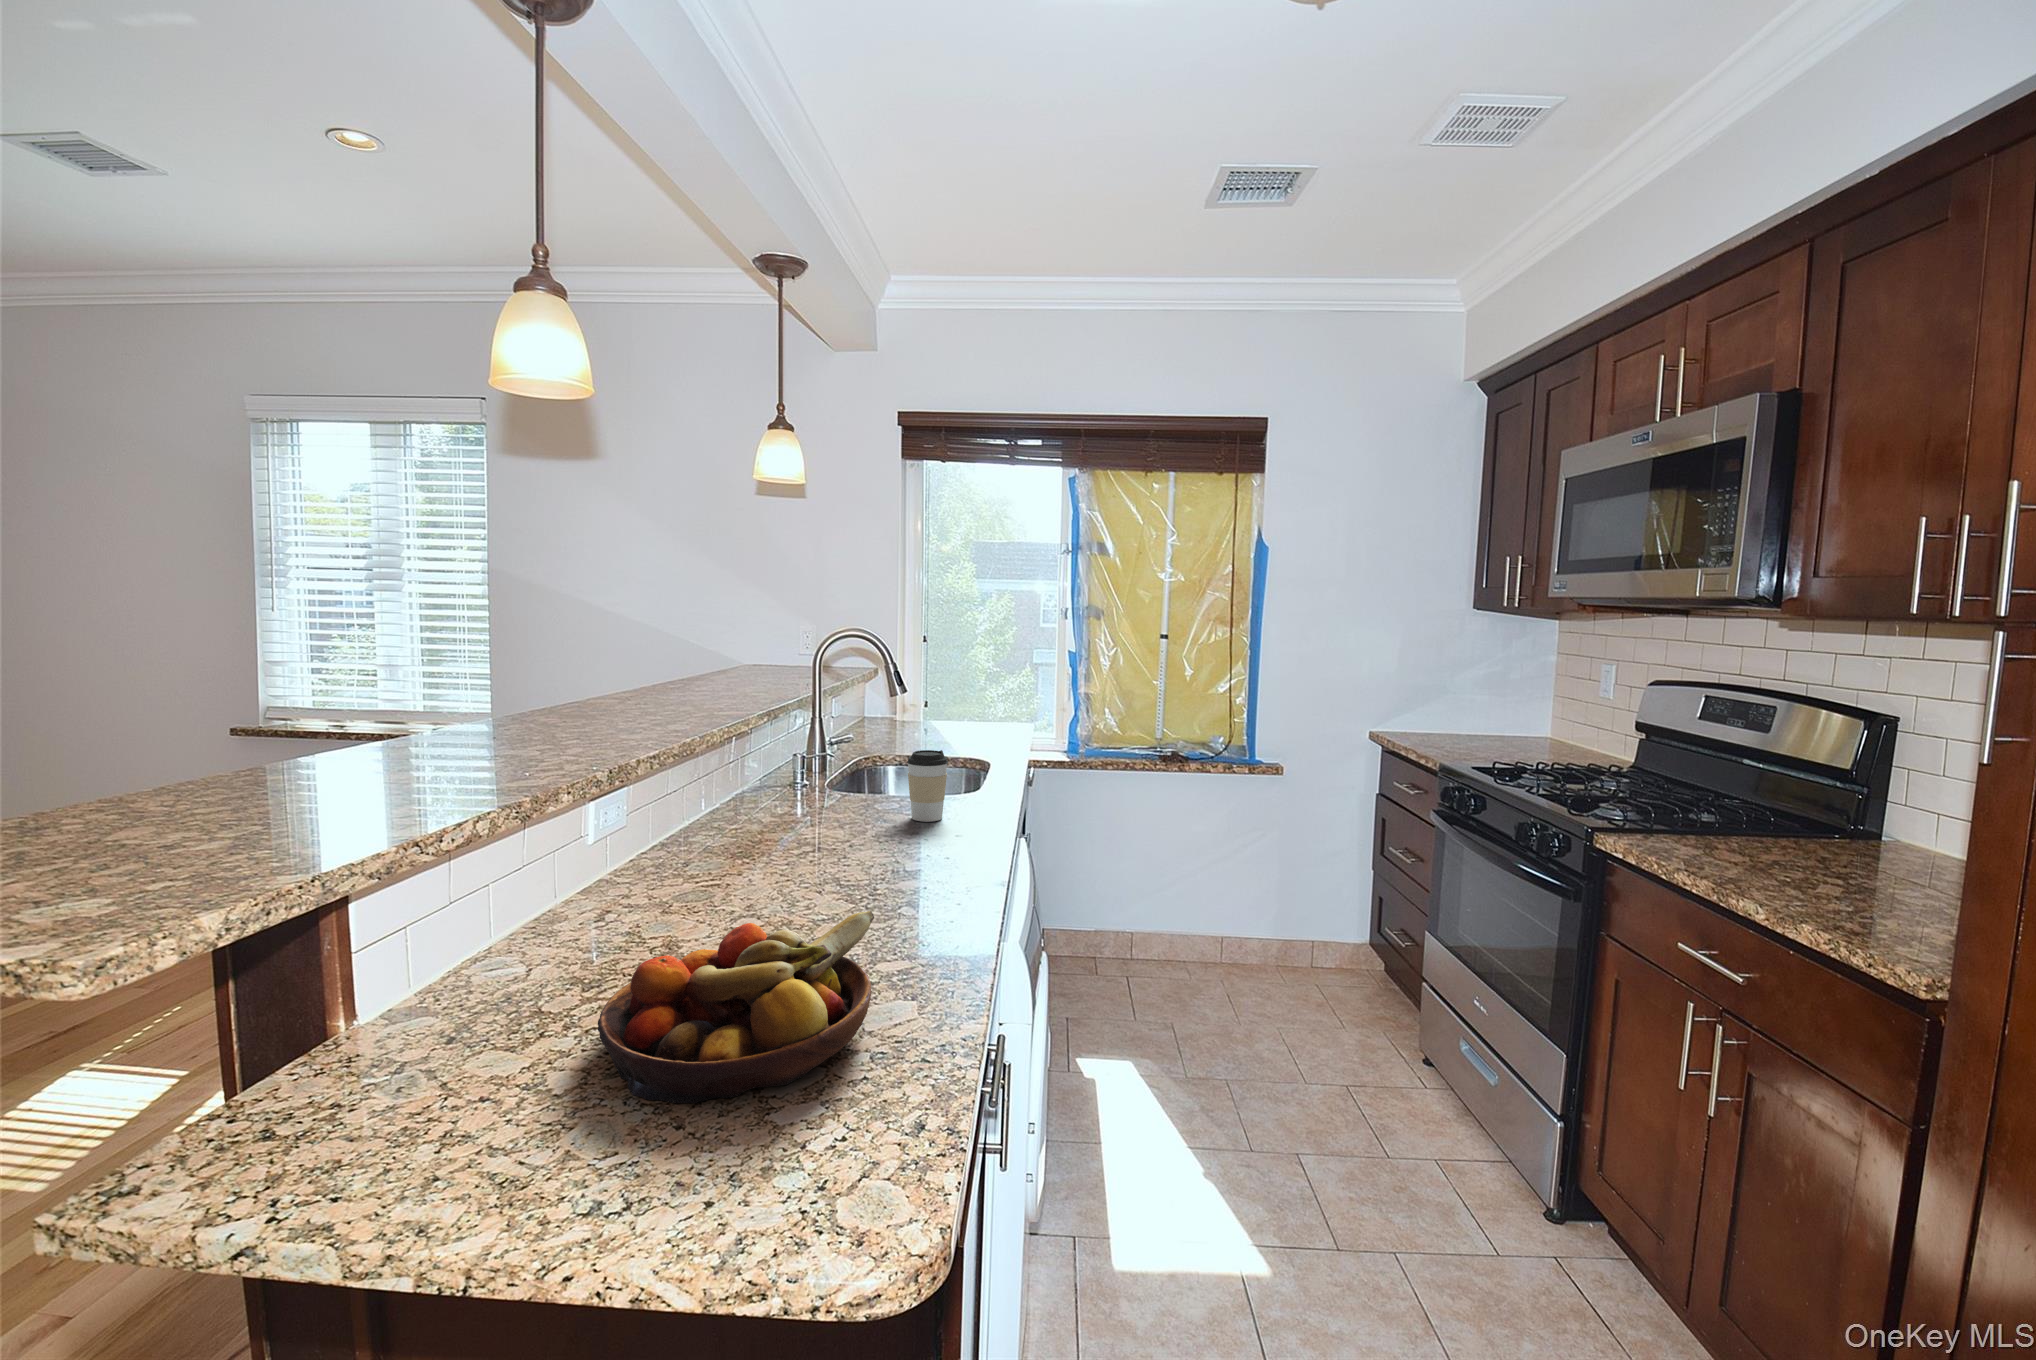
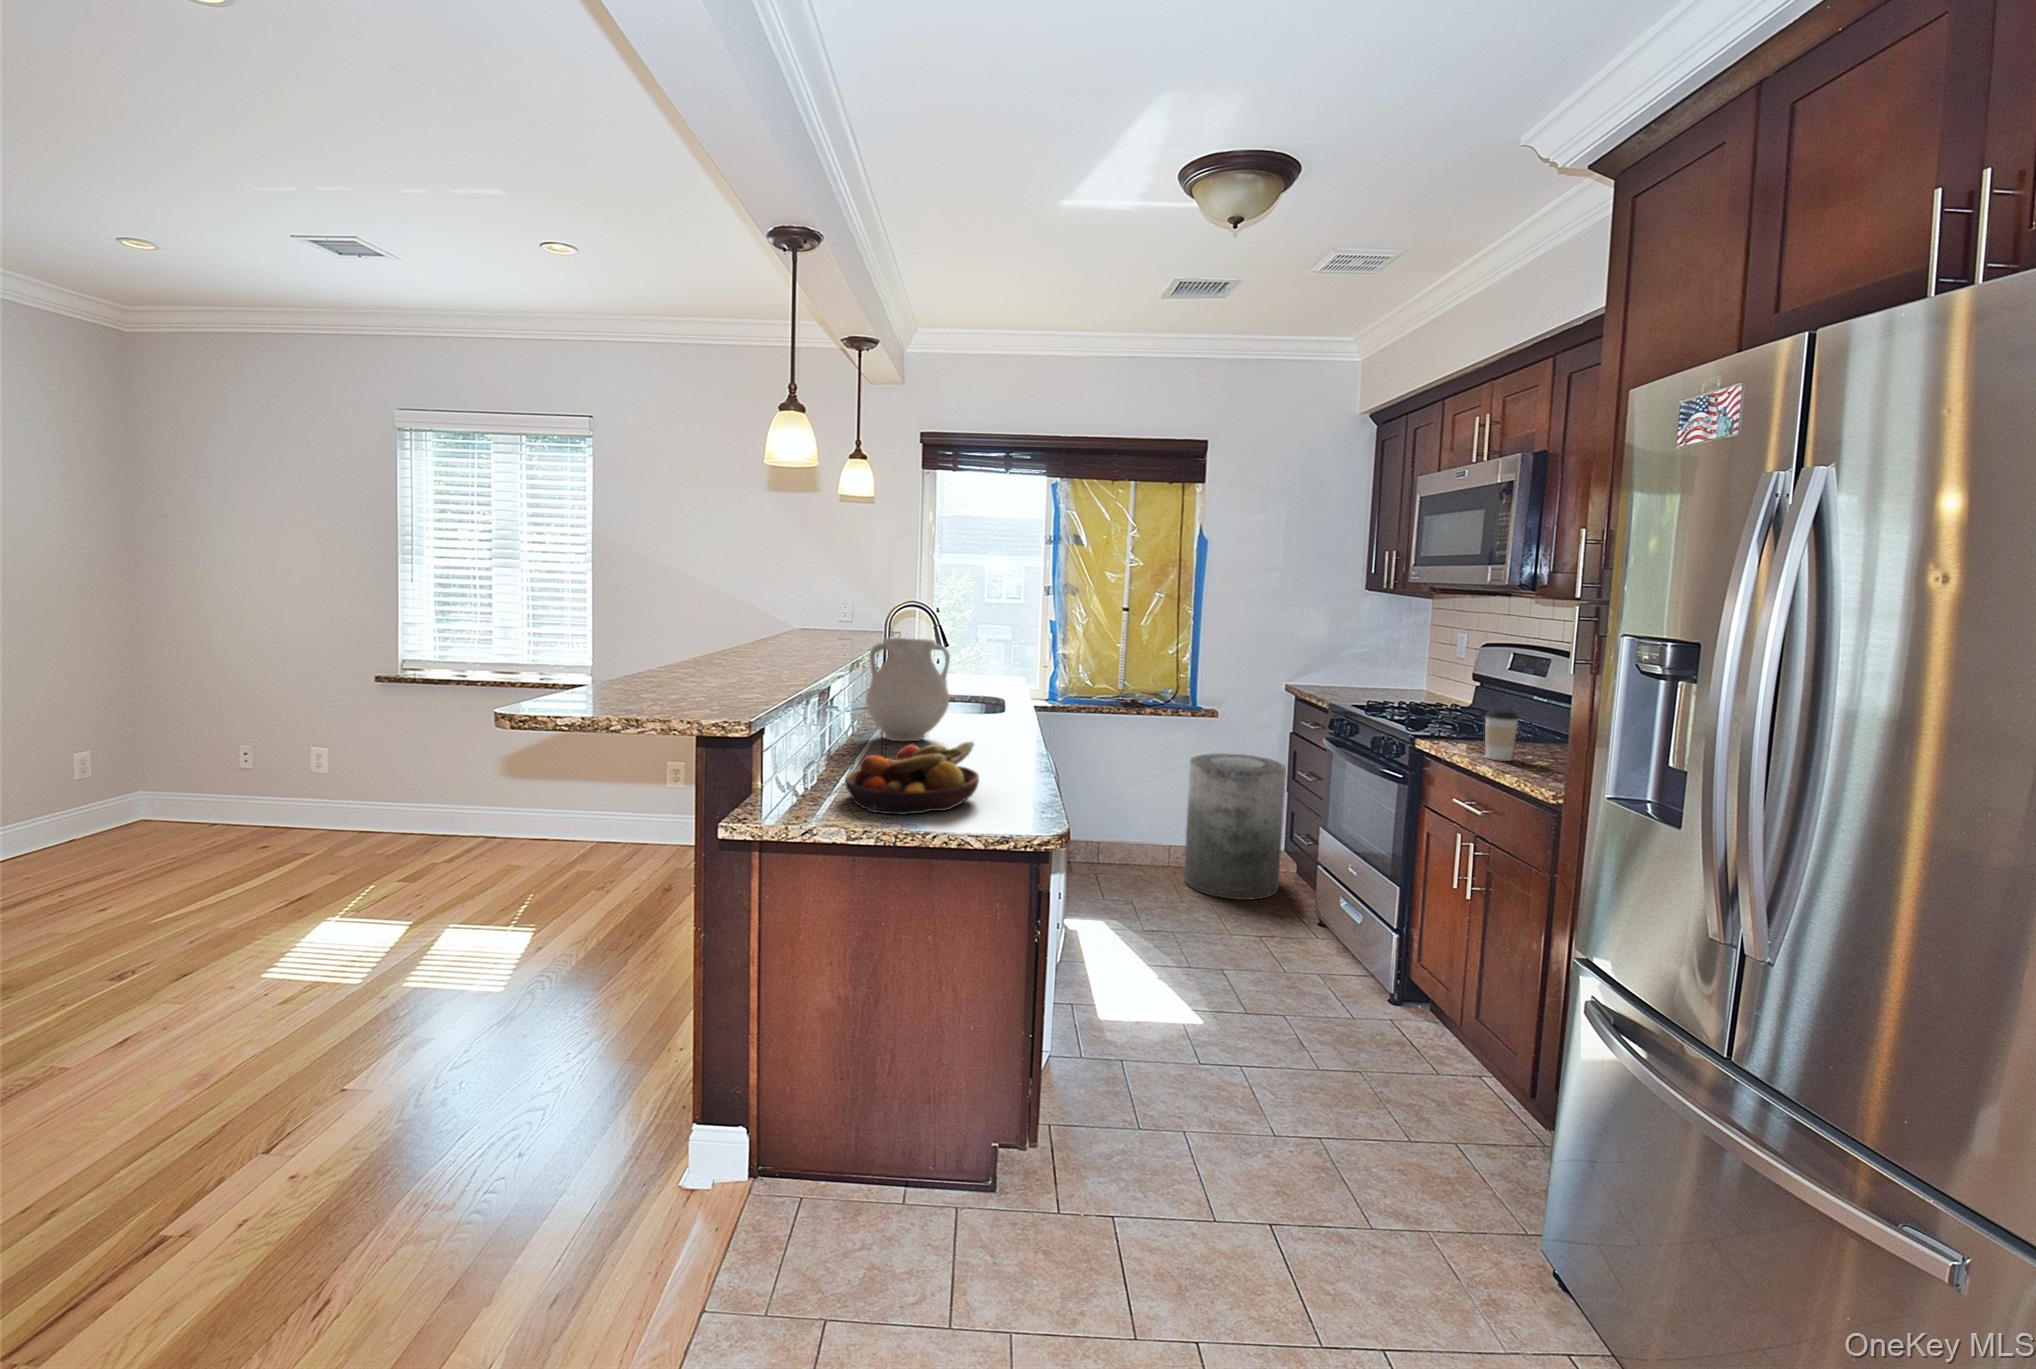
vase: none [755,695,886,858] -> present [866,638,950,741]
coffee cup: present [907,750,948,822] -> present [1485,709,1519,761]
trash can: none [1240,819,1375,1019] -> present [1184,753,1286,900]

